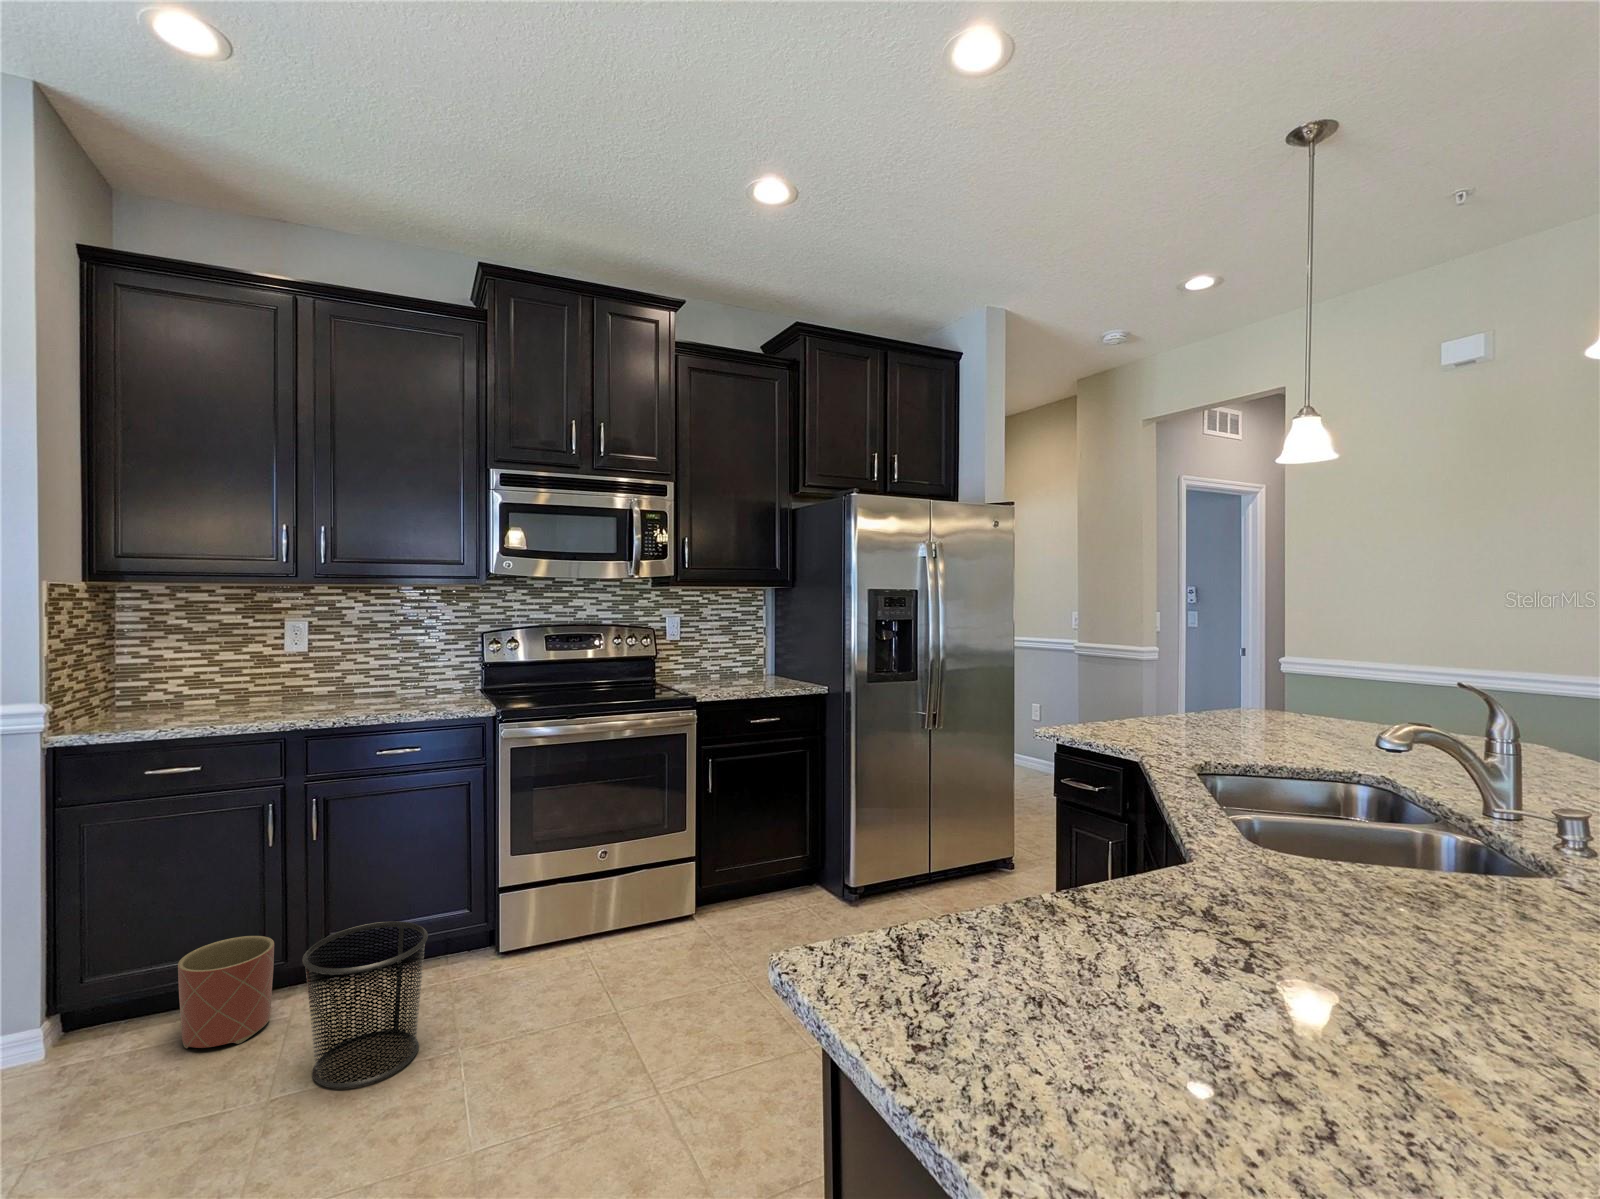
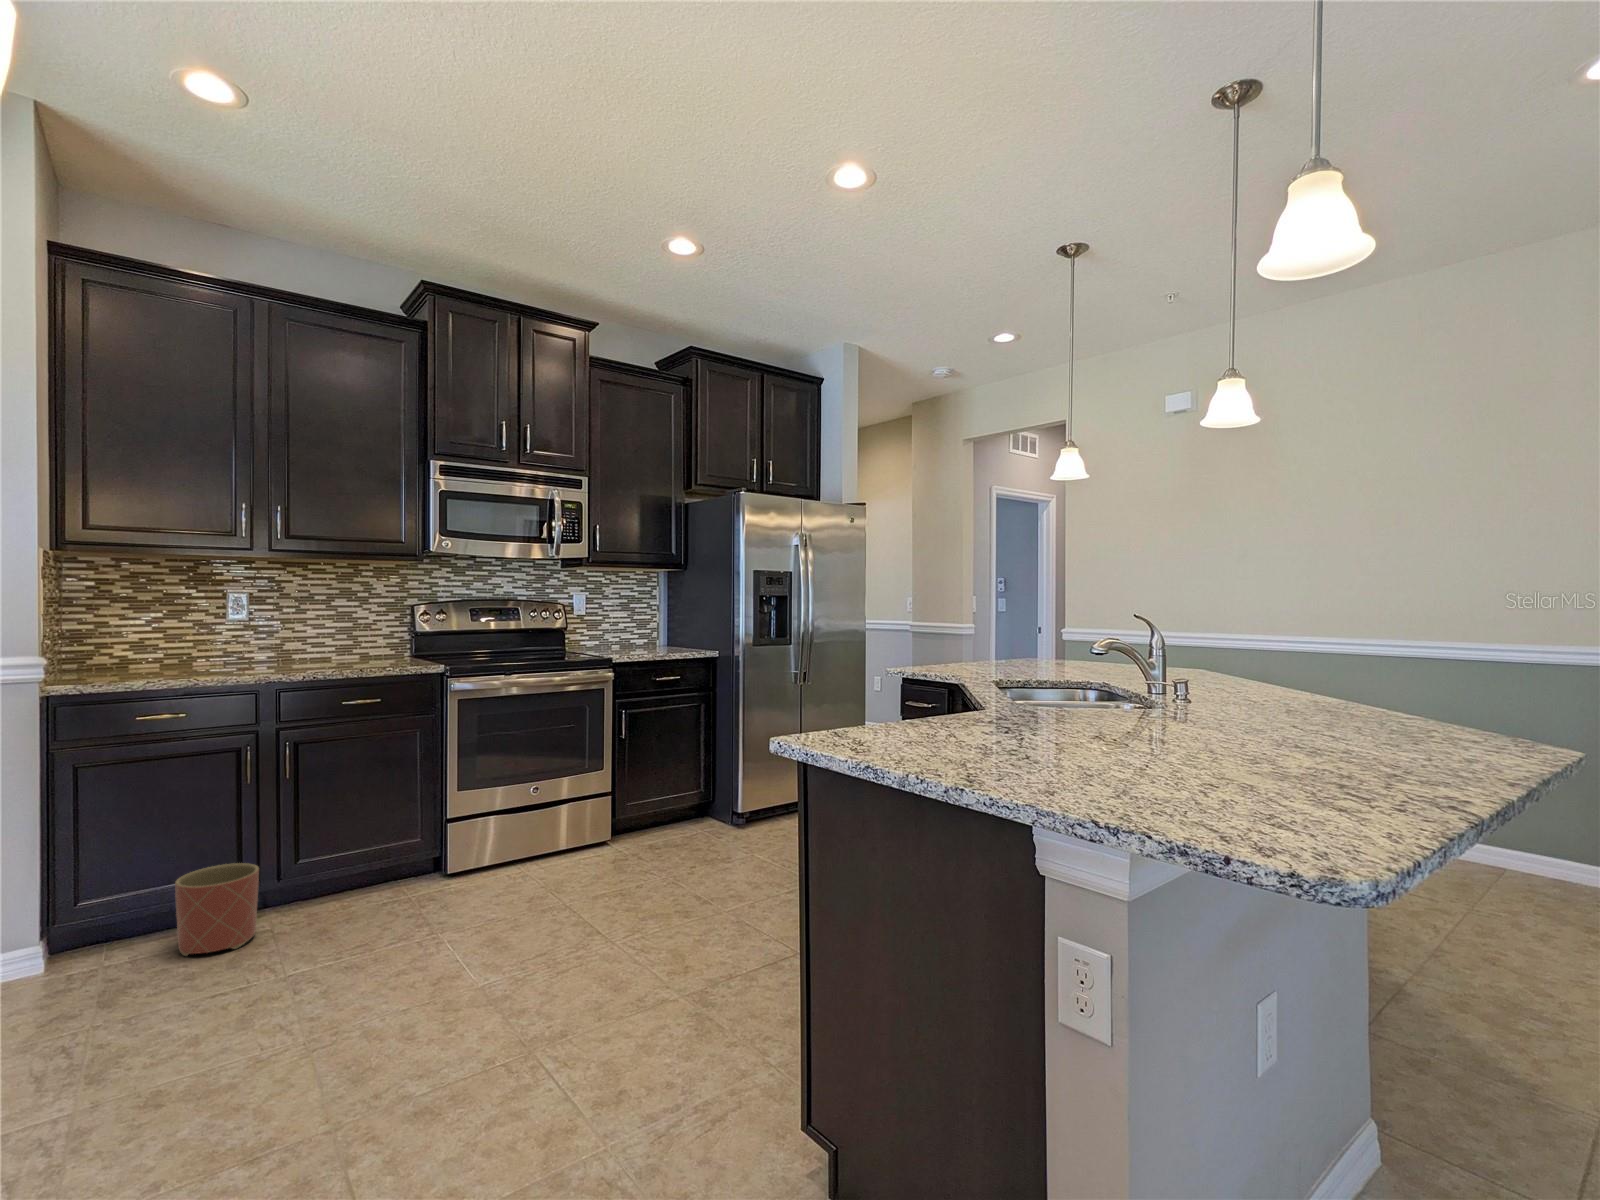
trash can: present [302,921,428,1088] -> none [310,838,414,965]

